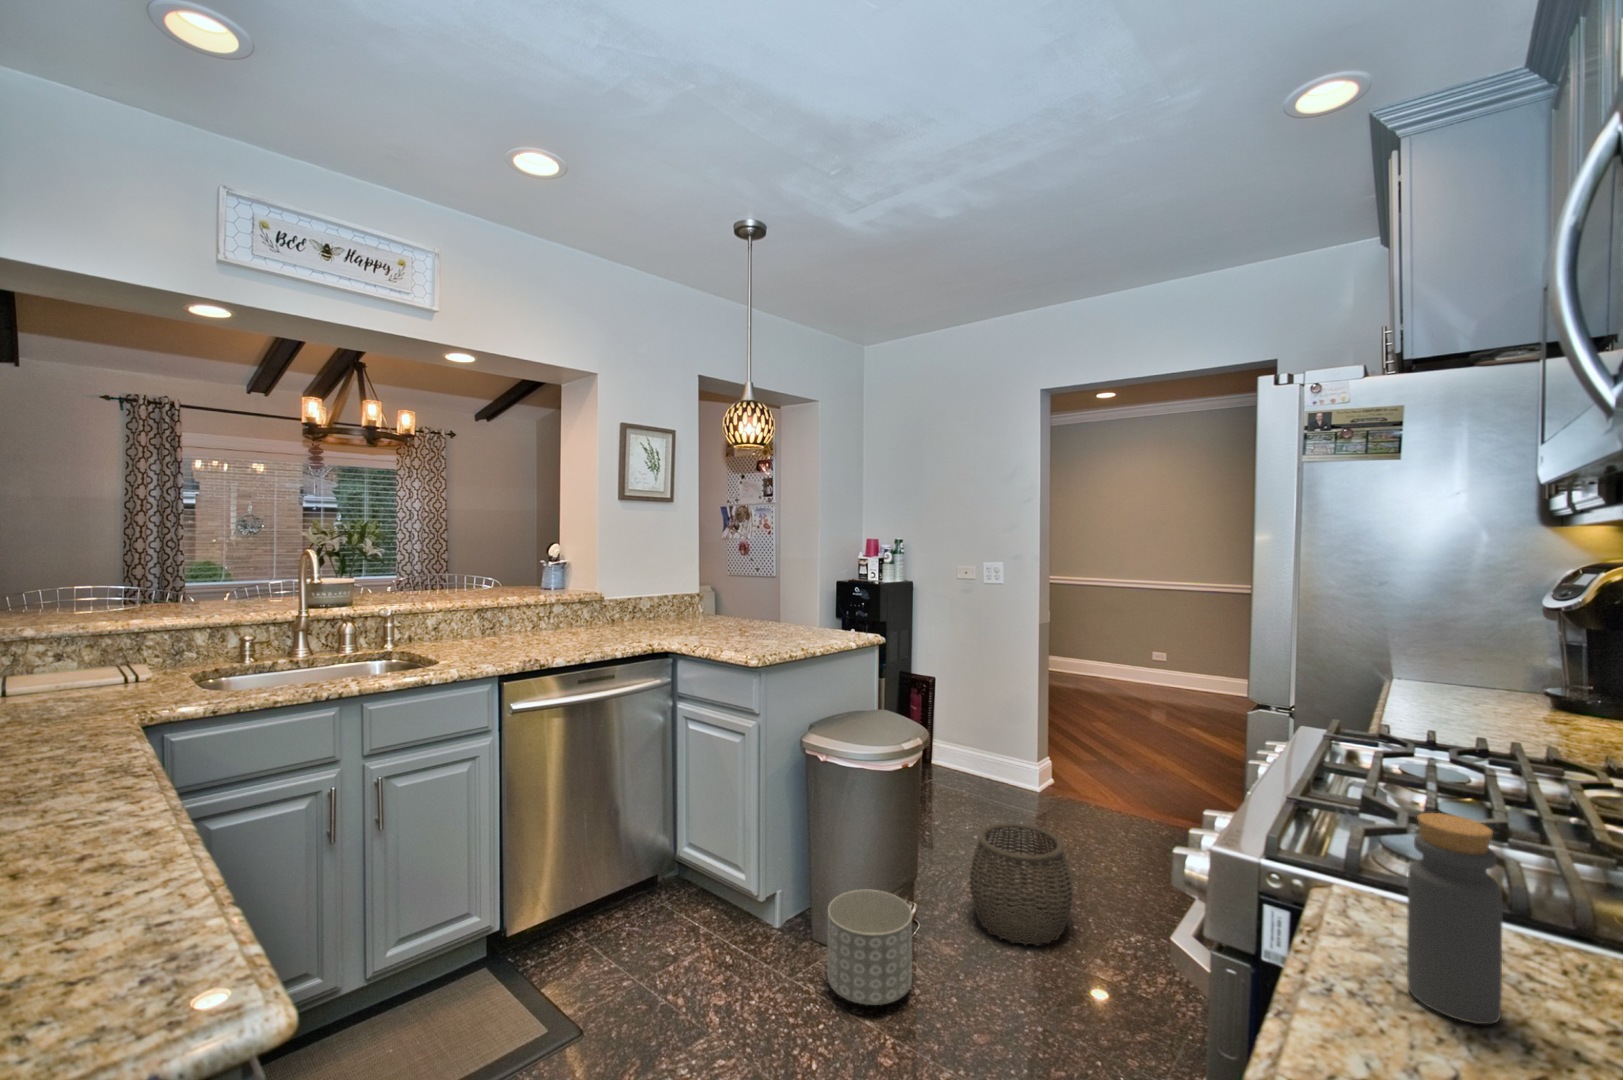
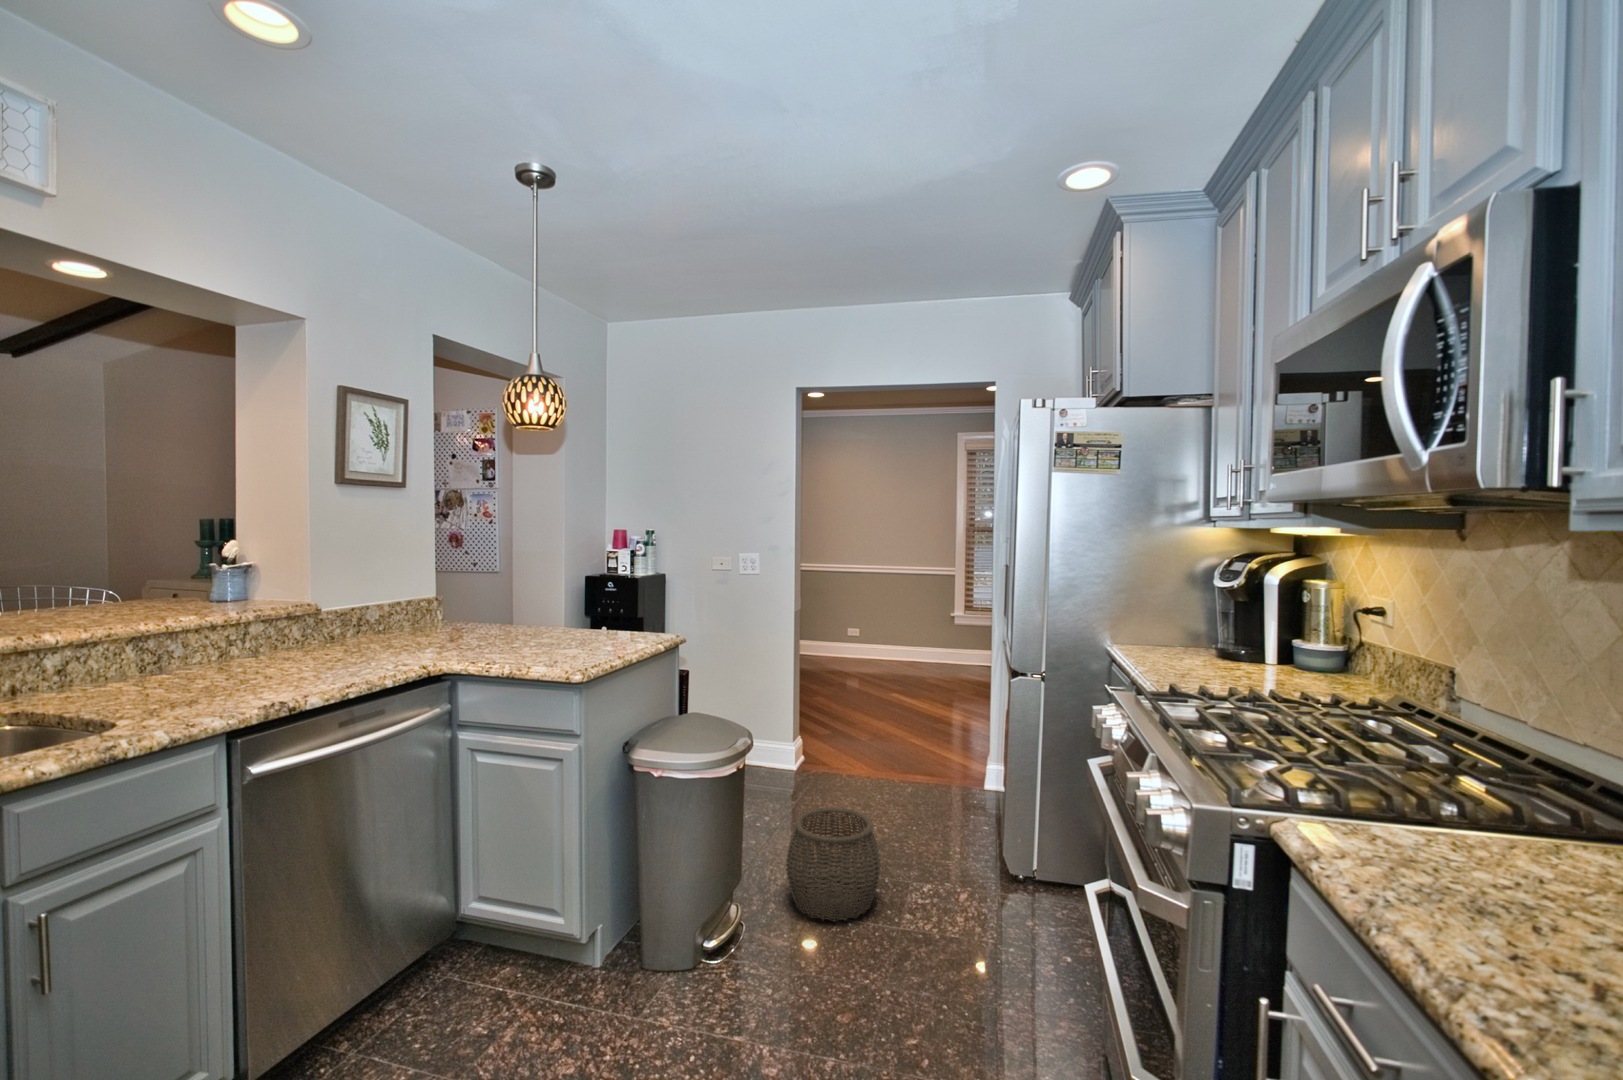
bottle: present [1407,813,1502,1024] -> none [1392,763,1455,899]
planter: present [827,890,912,1005] -> none [681,902,768,1021]

